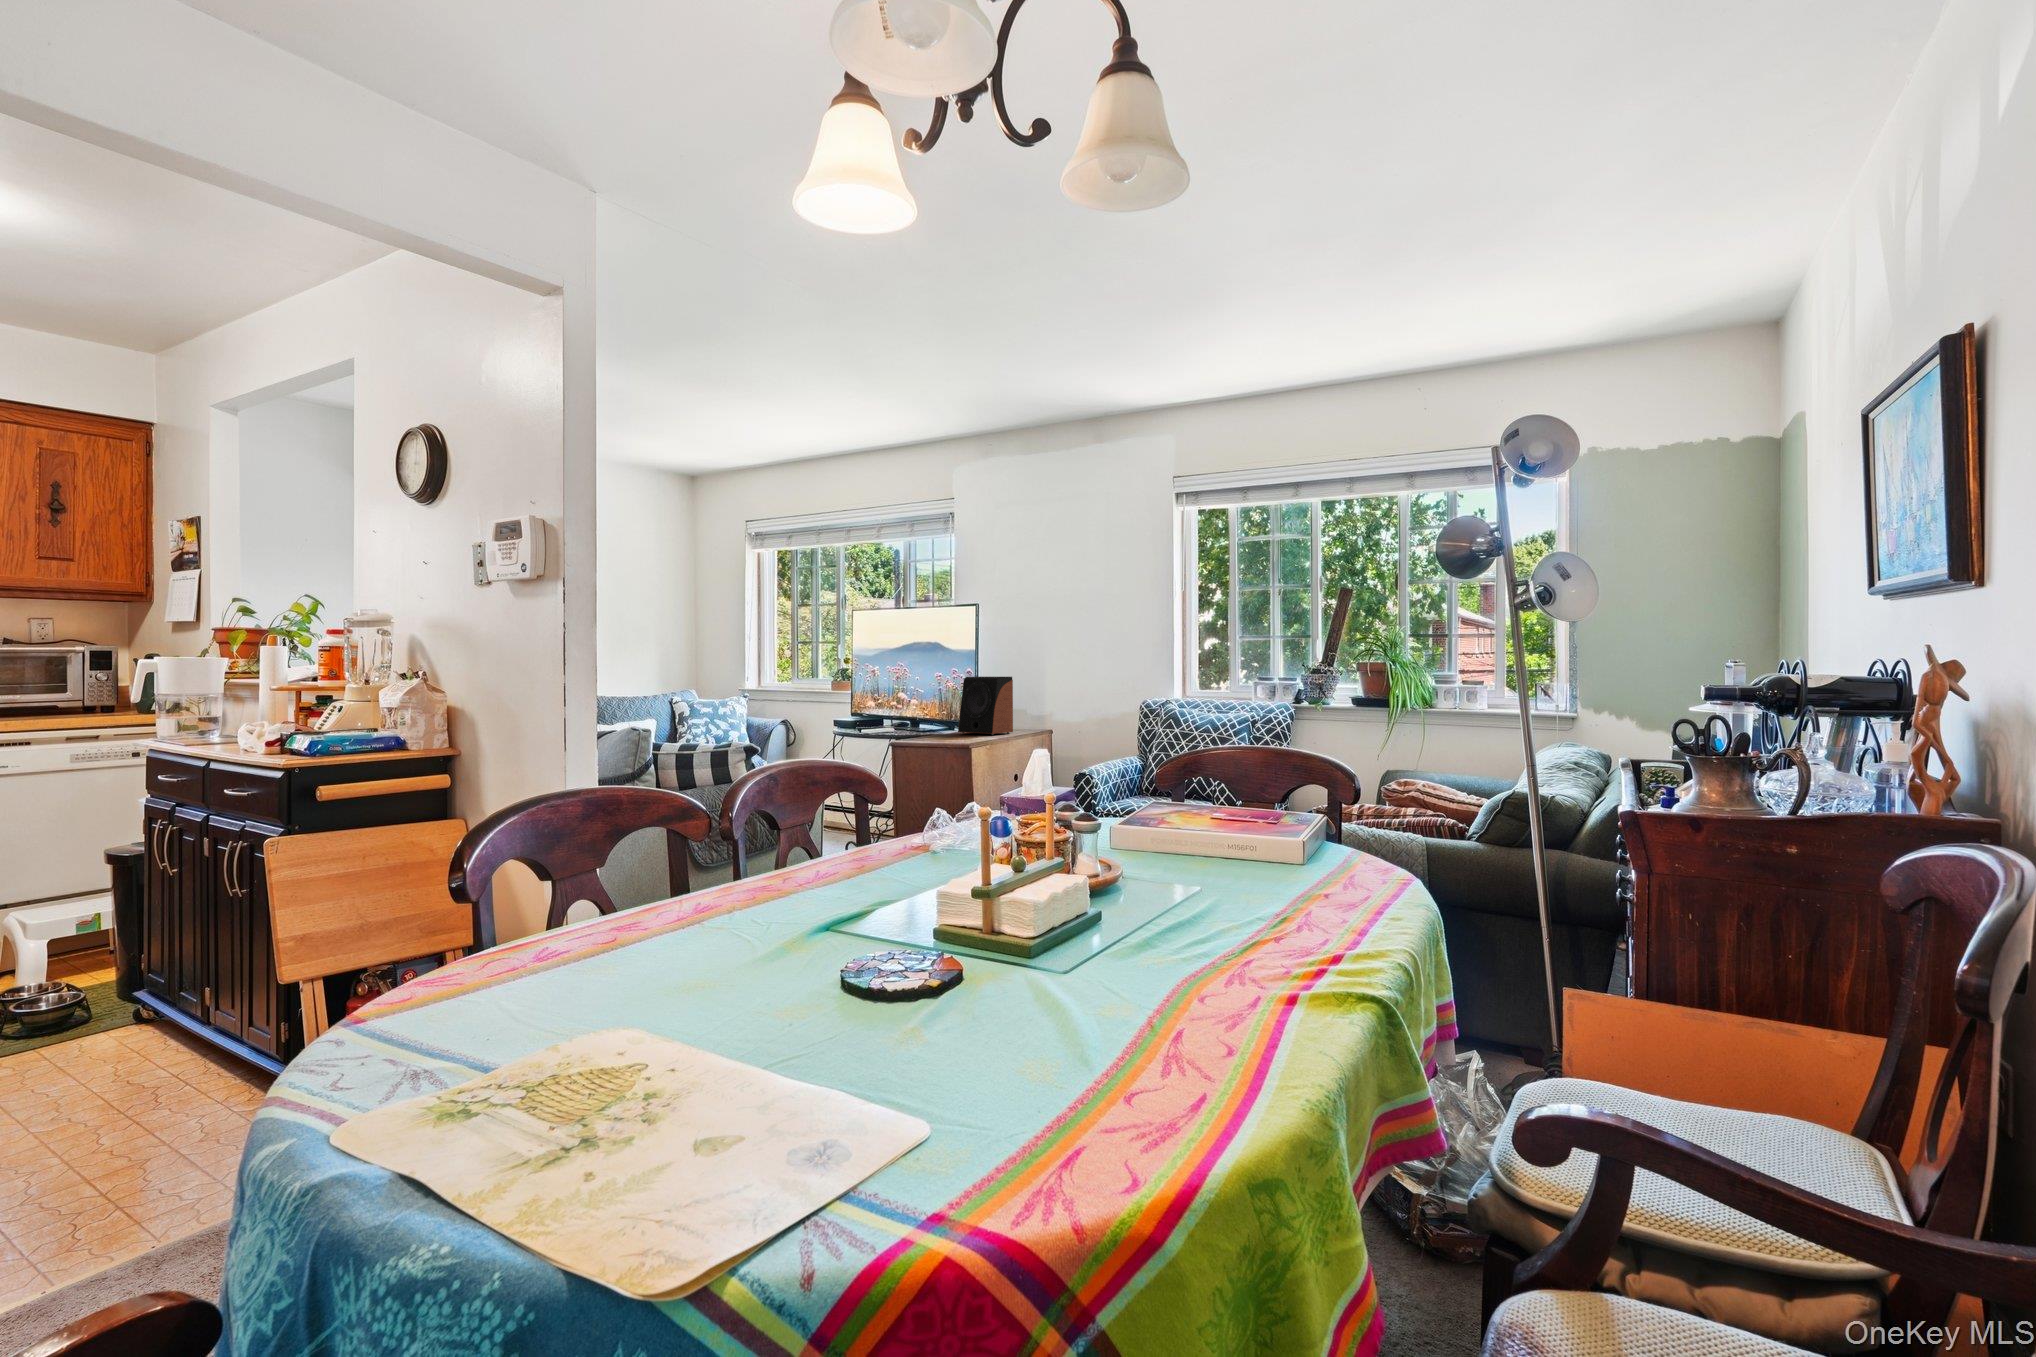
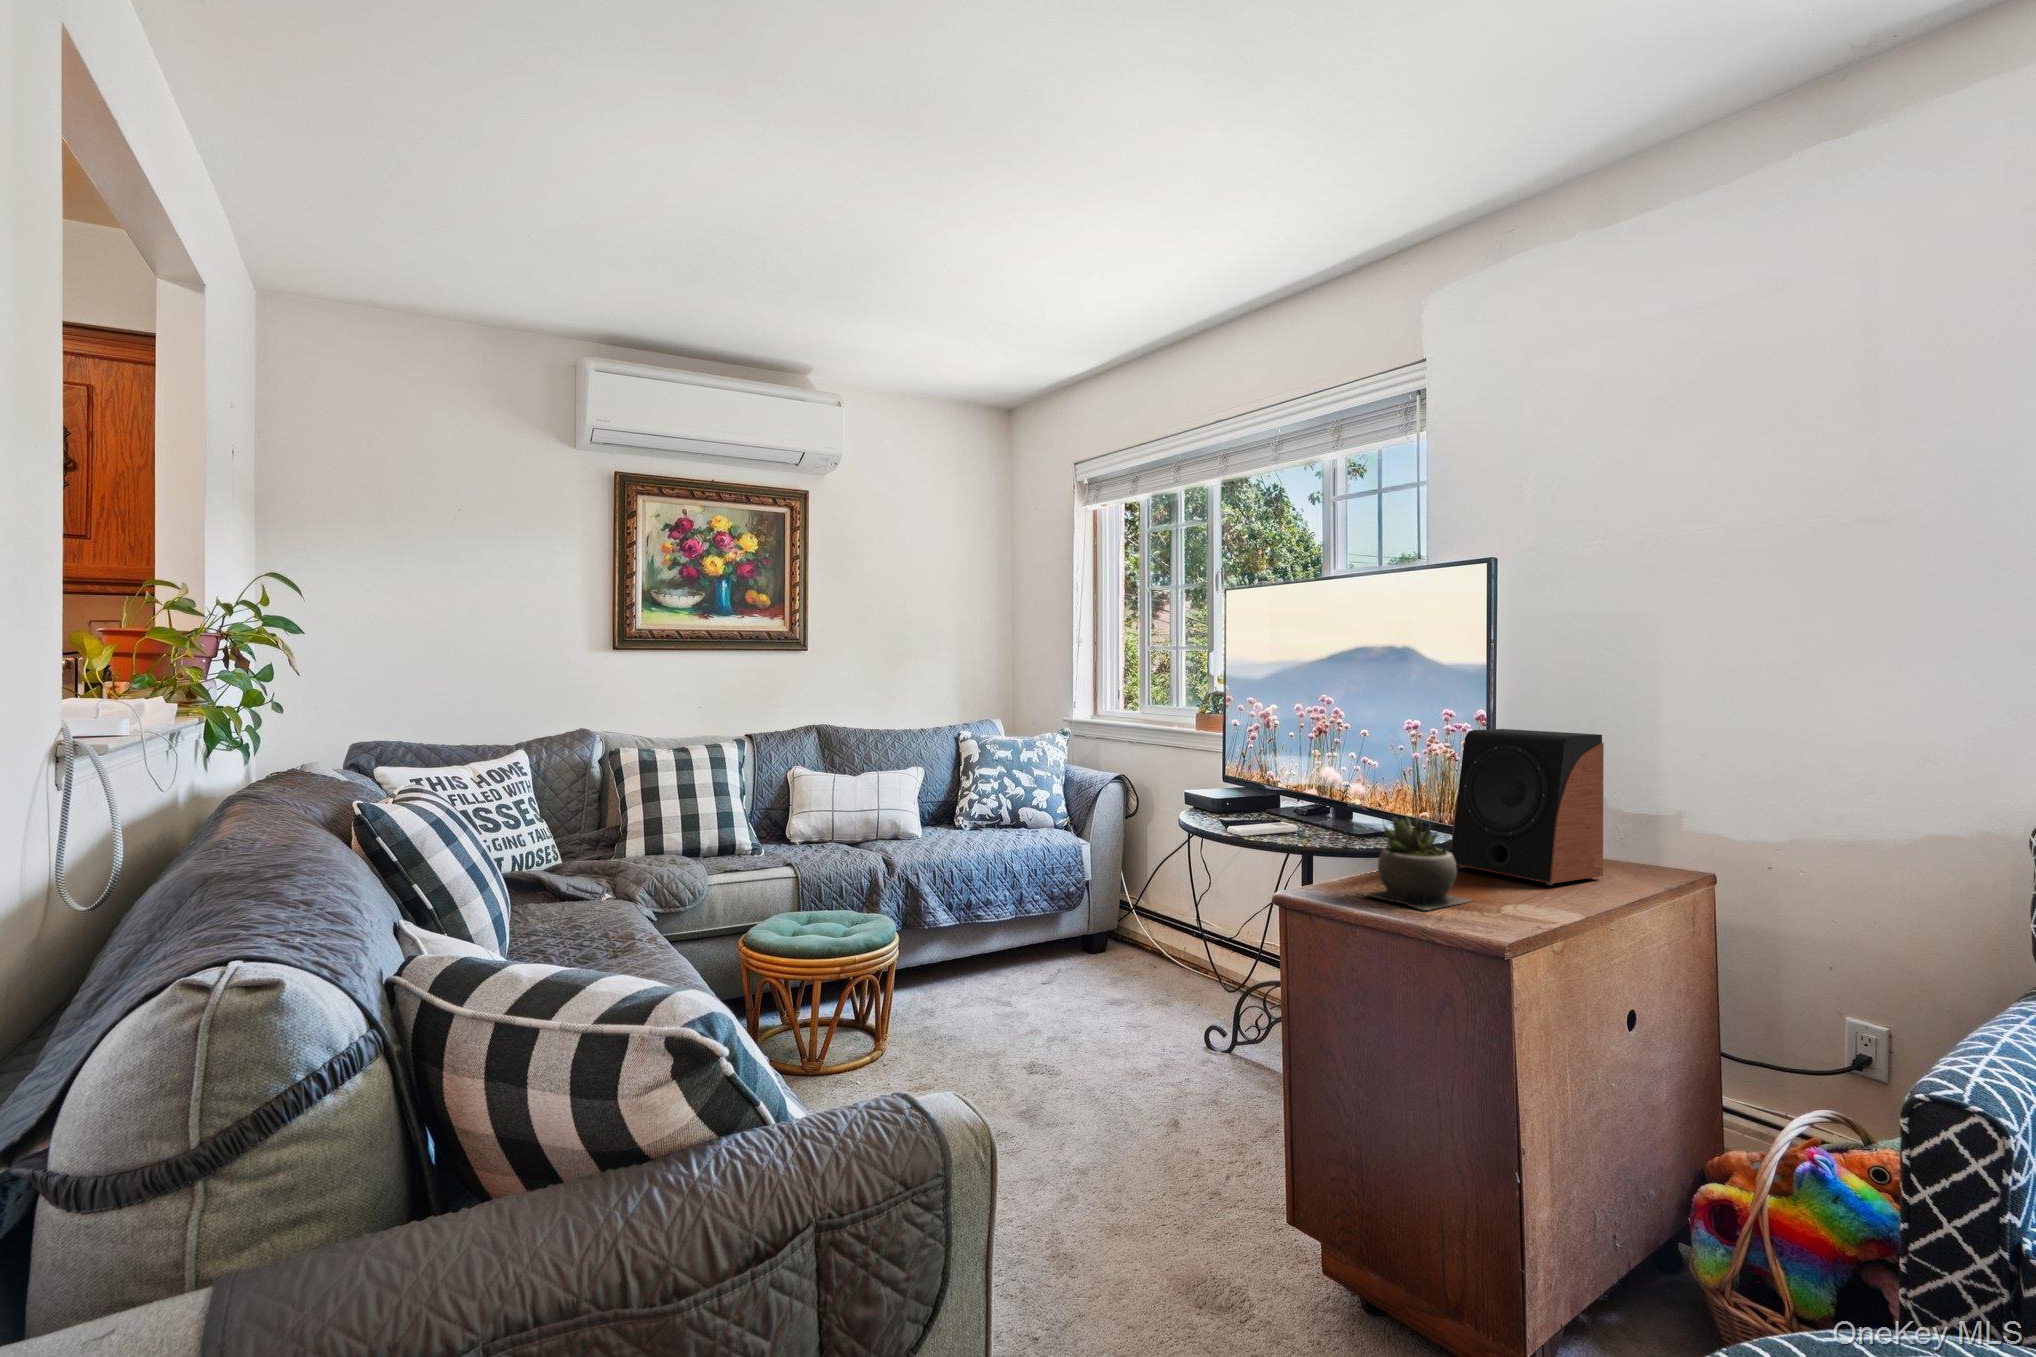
succulent plant: none [922,707,964,741] -> present [1364,814,1471,910]

